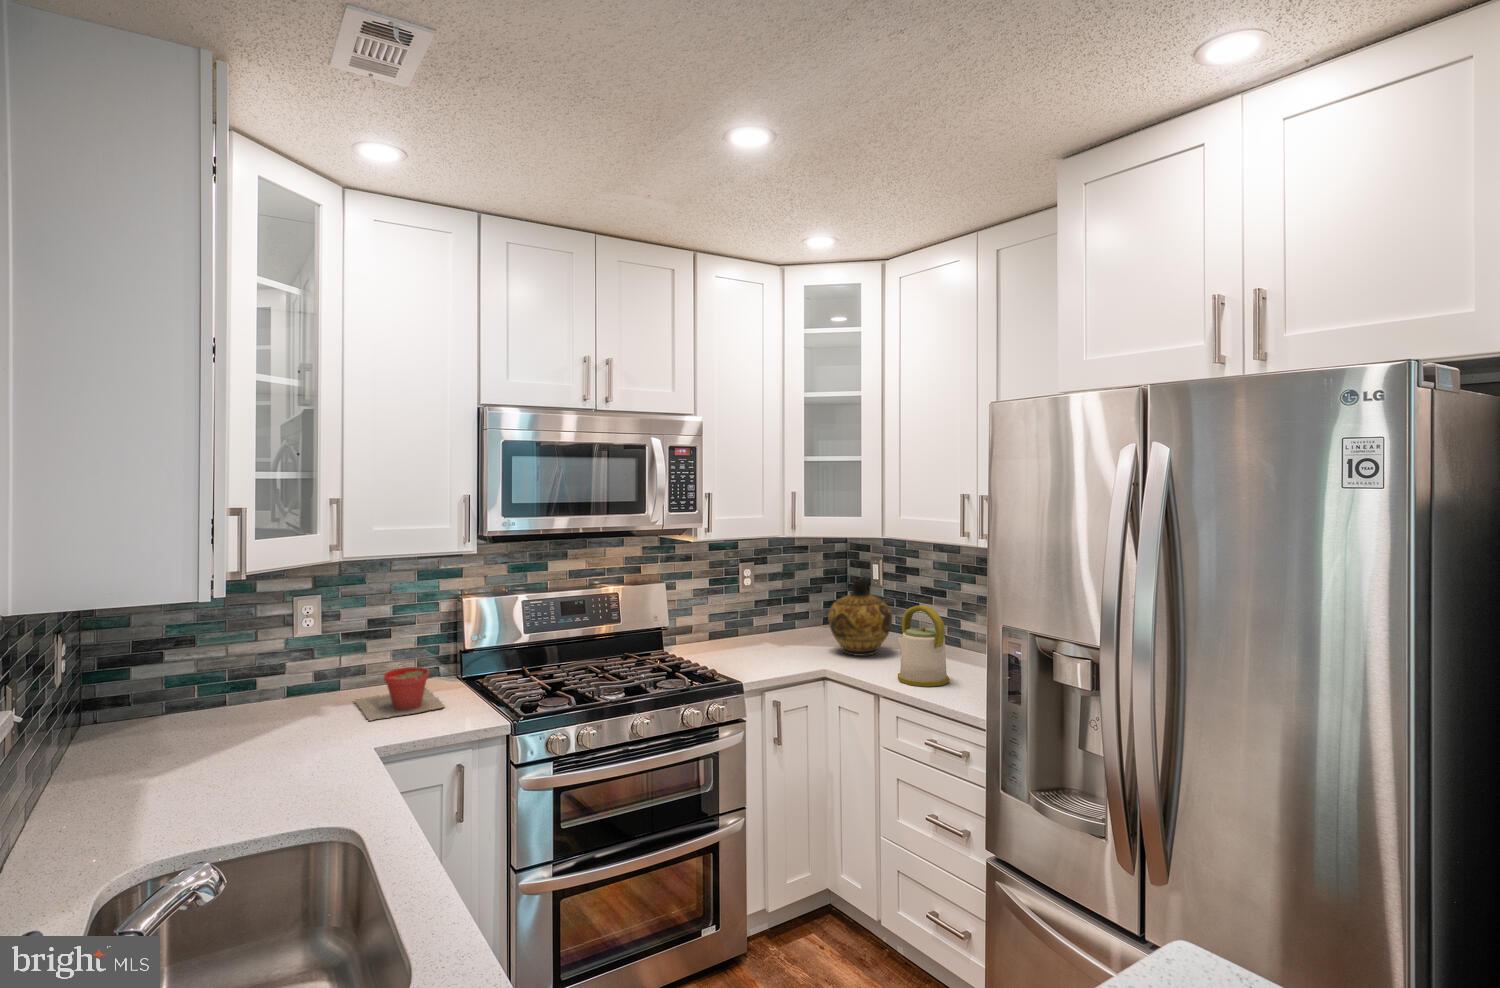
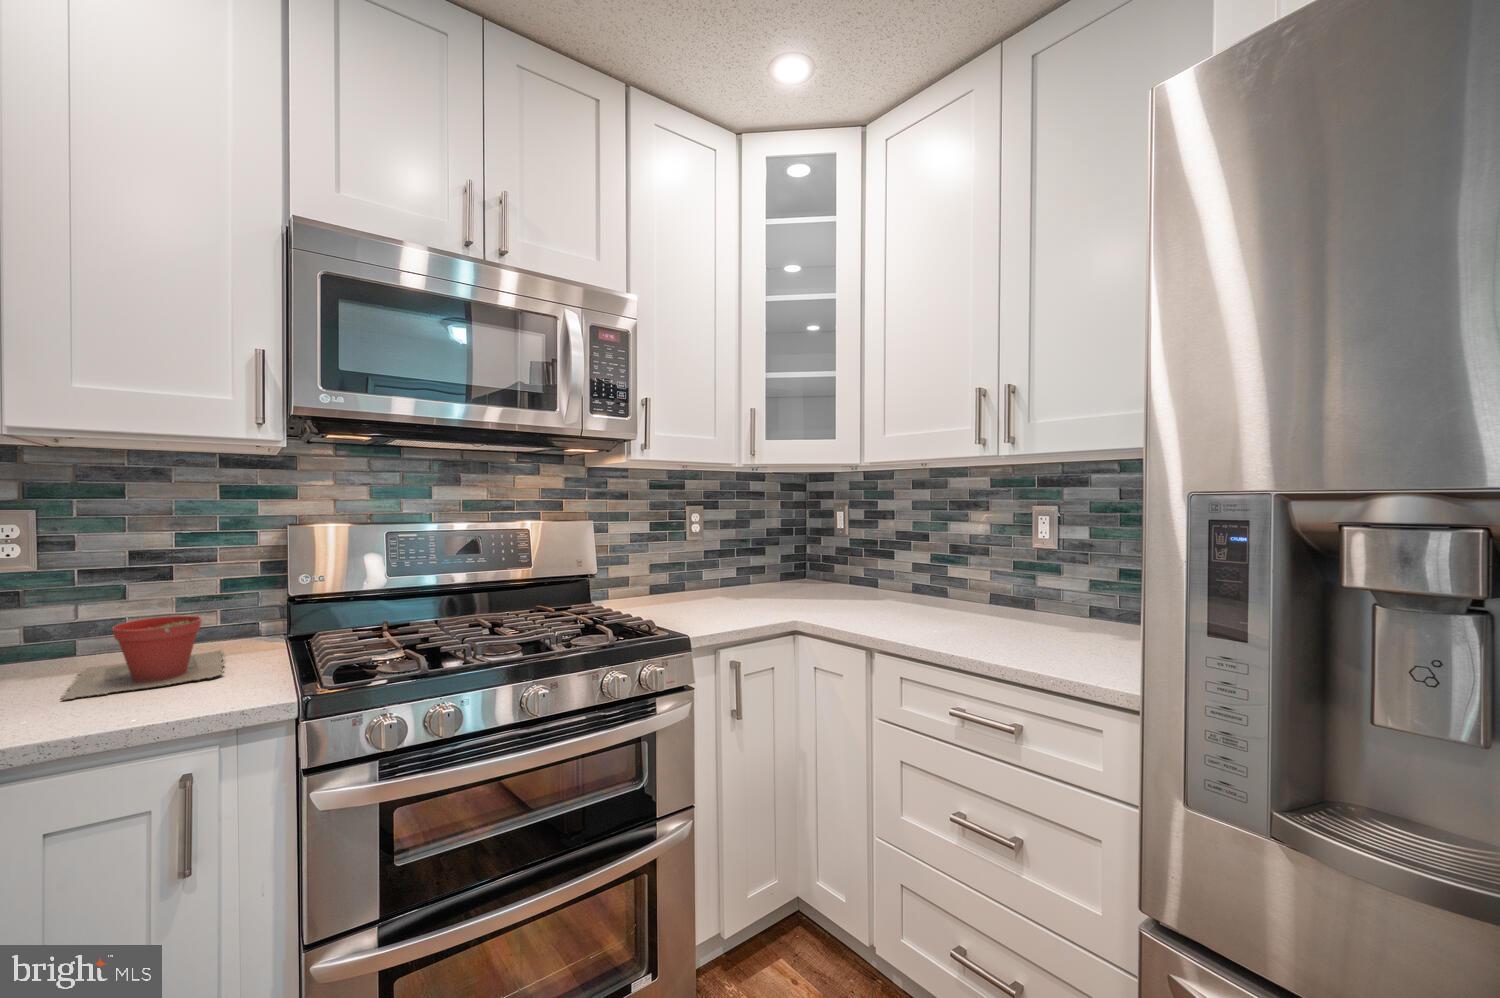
ceramic jug: present [828,576,892,656] -> none [793,510,870,607]
kettle: present [897,605,949,687] -> none [886,532,959,637]

